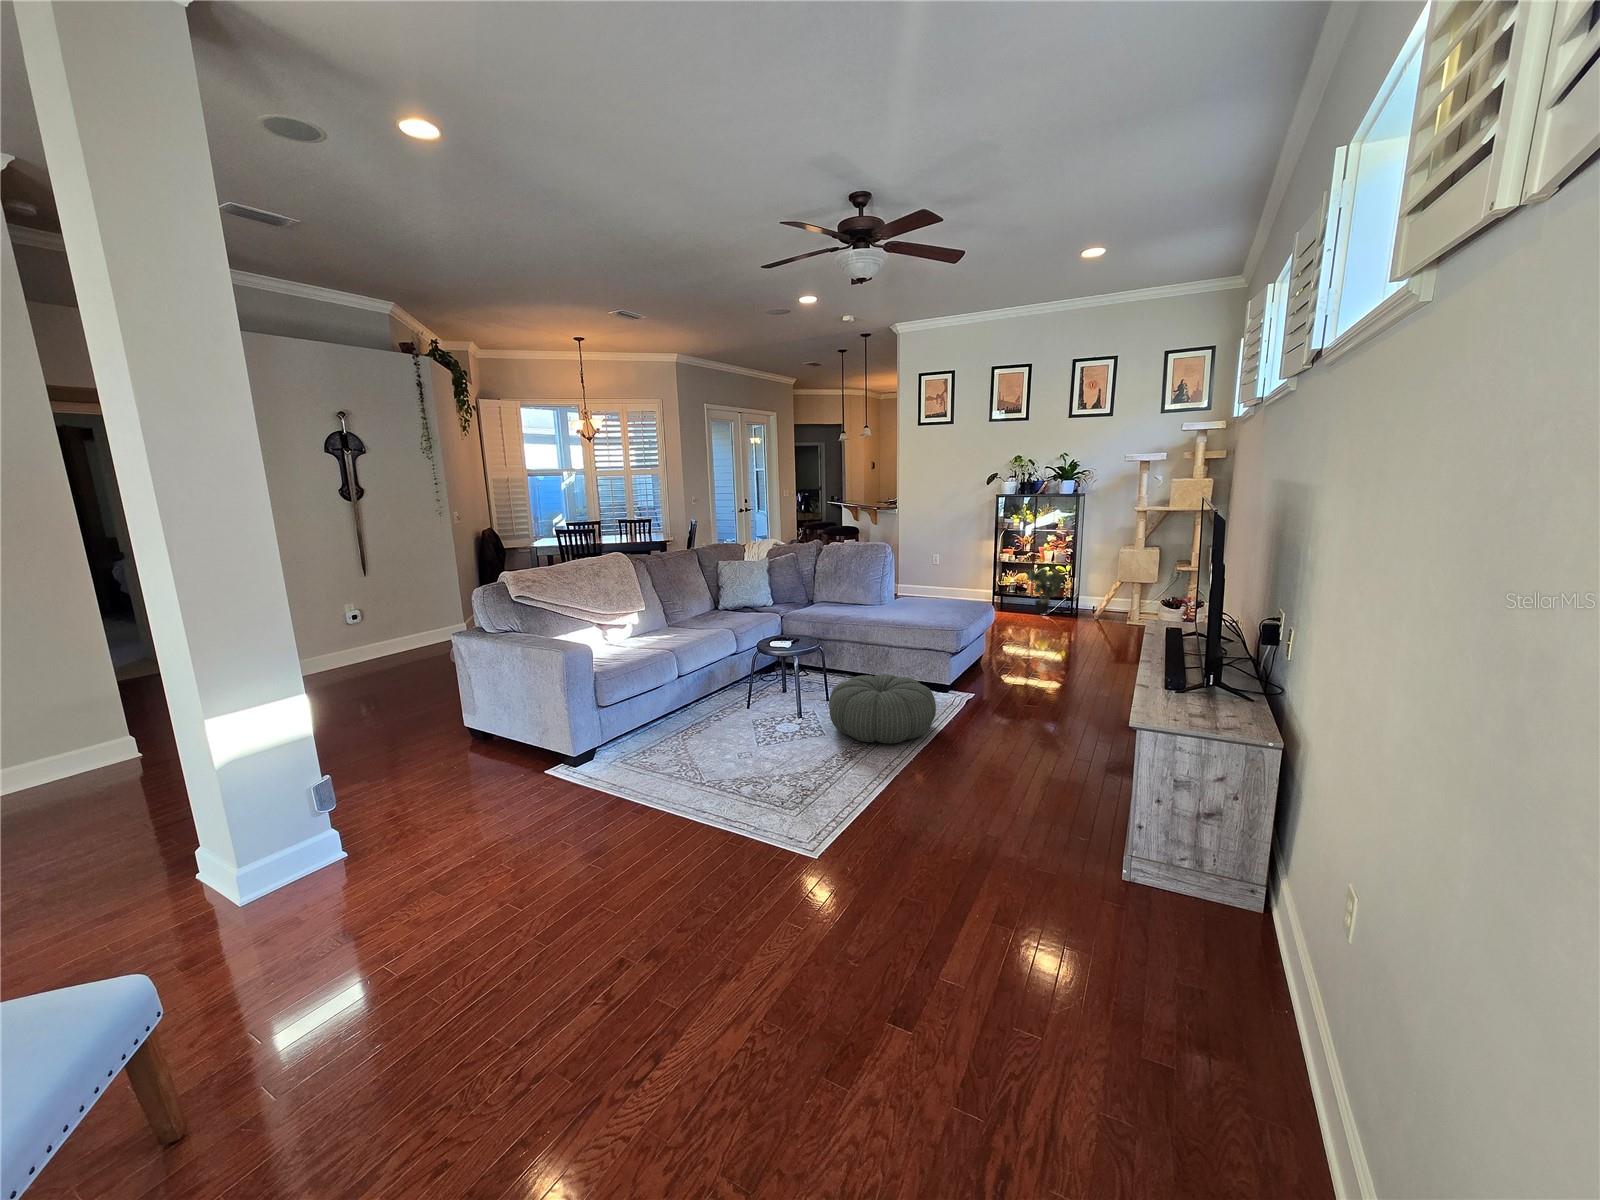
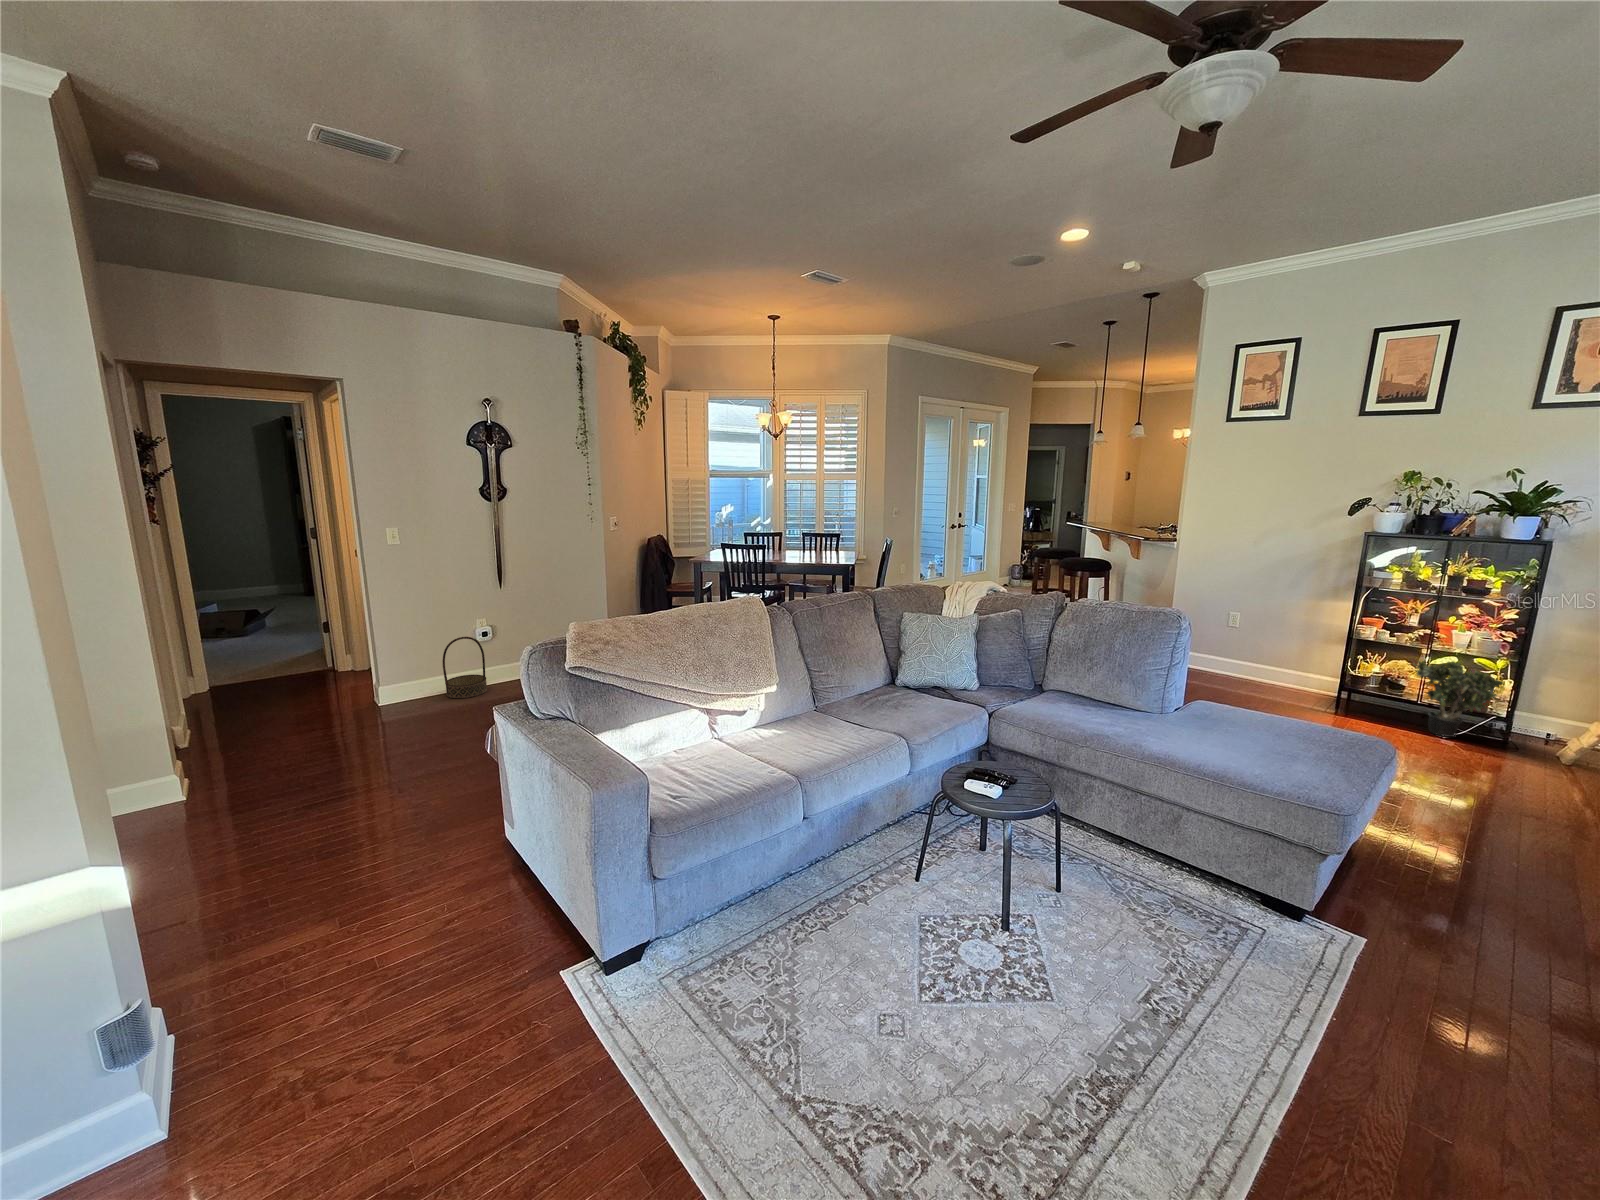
basket: none [319,621,362,675] -> present [443,637,487,699]
pouf: present [829,674,936,744] -> none [1064,879,1311,1084]

